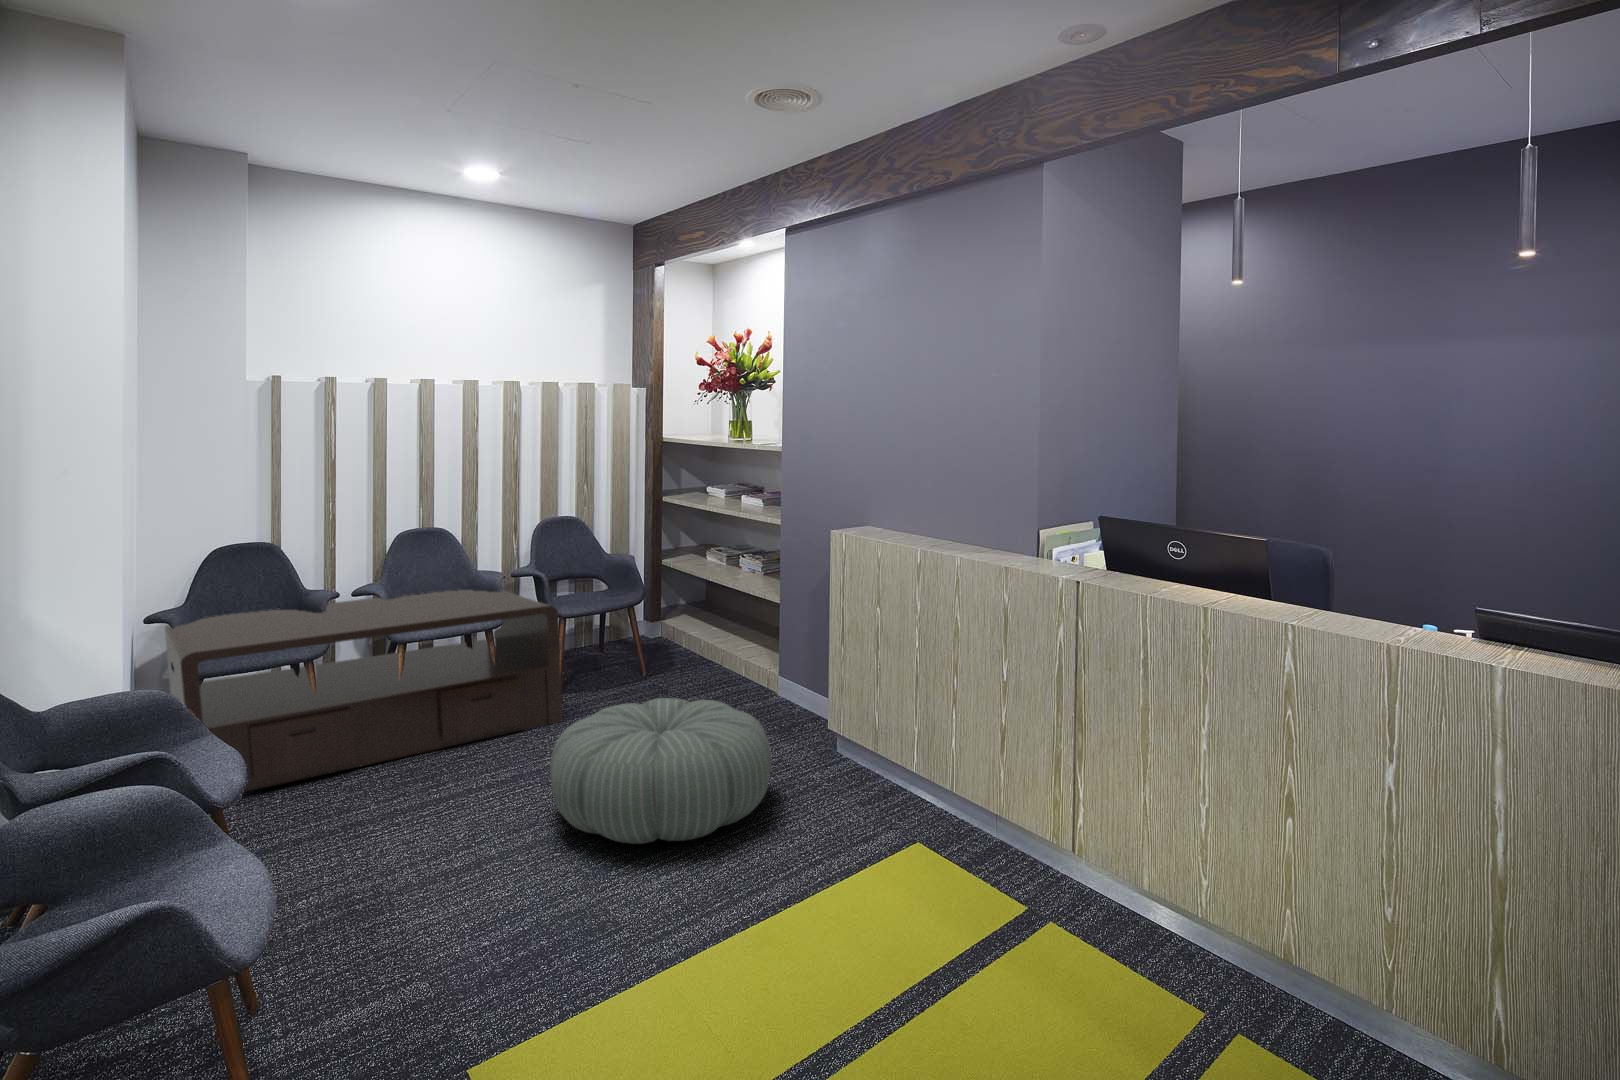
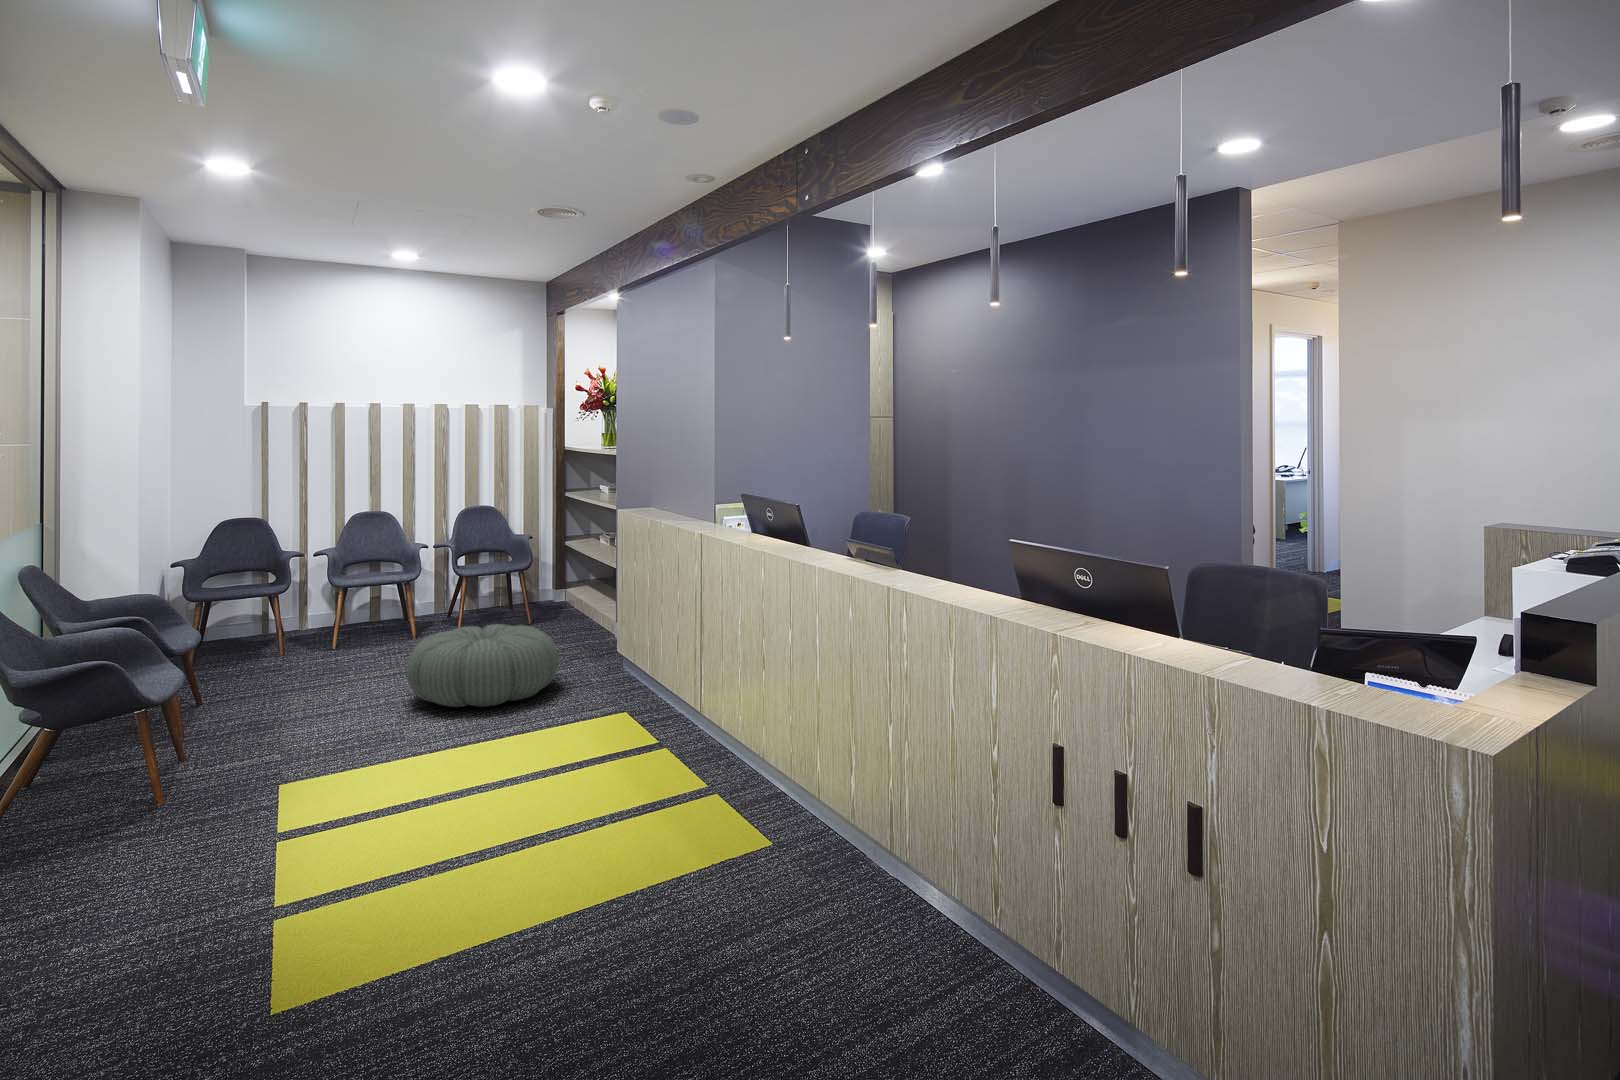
coffee table: present [165,590,563,792] -> none [185,554,456,683]

